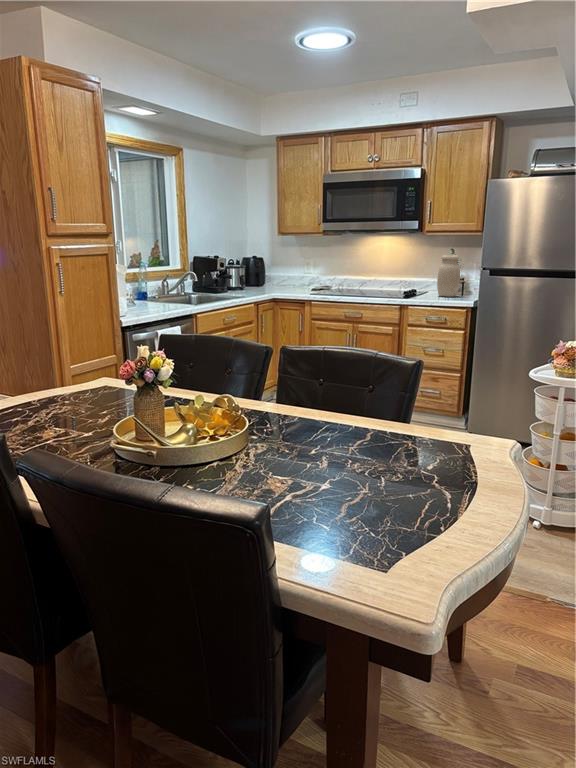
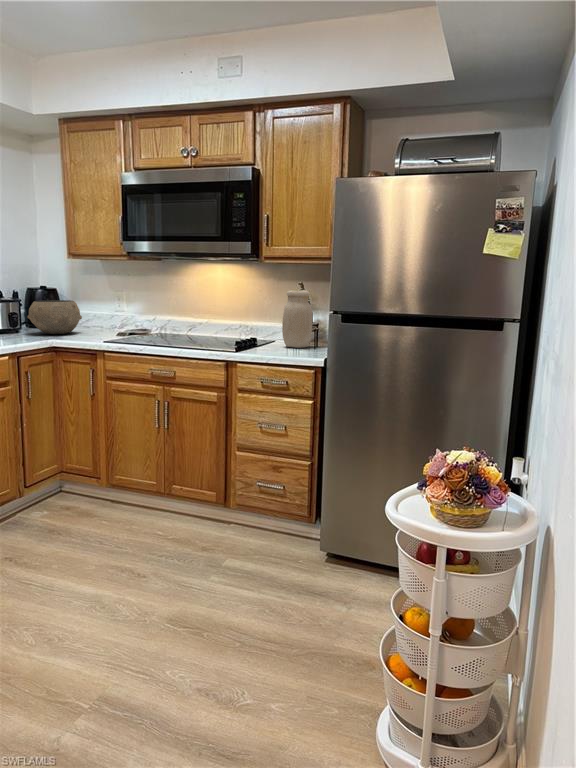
ceramic bowl: none [248,266,283,290] -> present [27,300,82,334]

